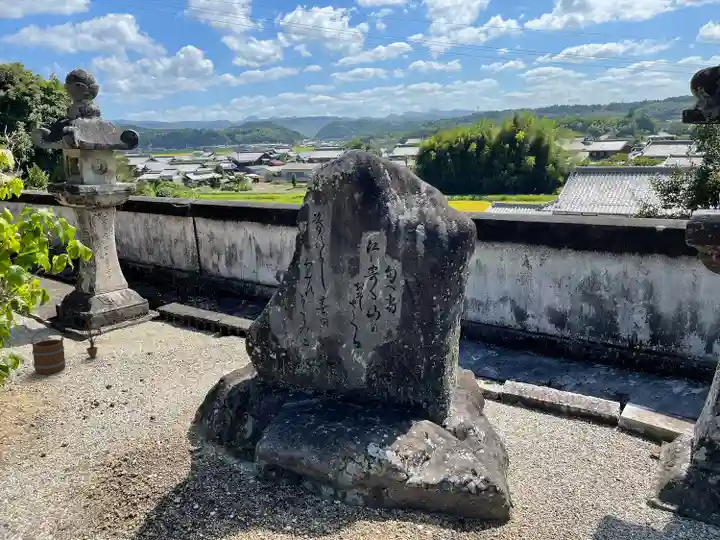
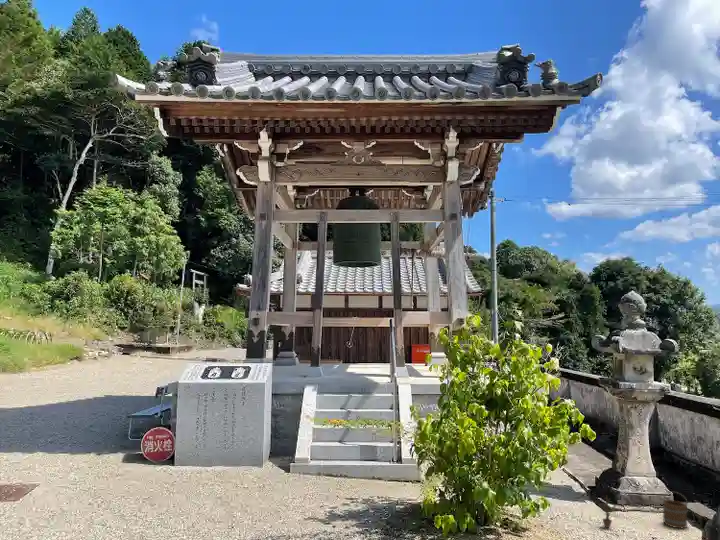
bucket: present [31,329,66,374] -> present [663,499,687,528]

